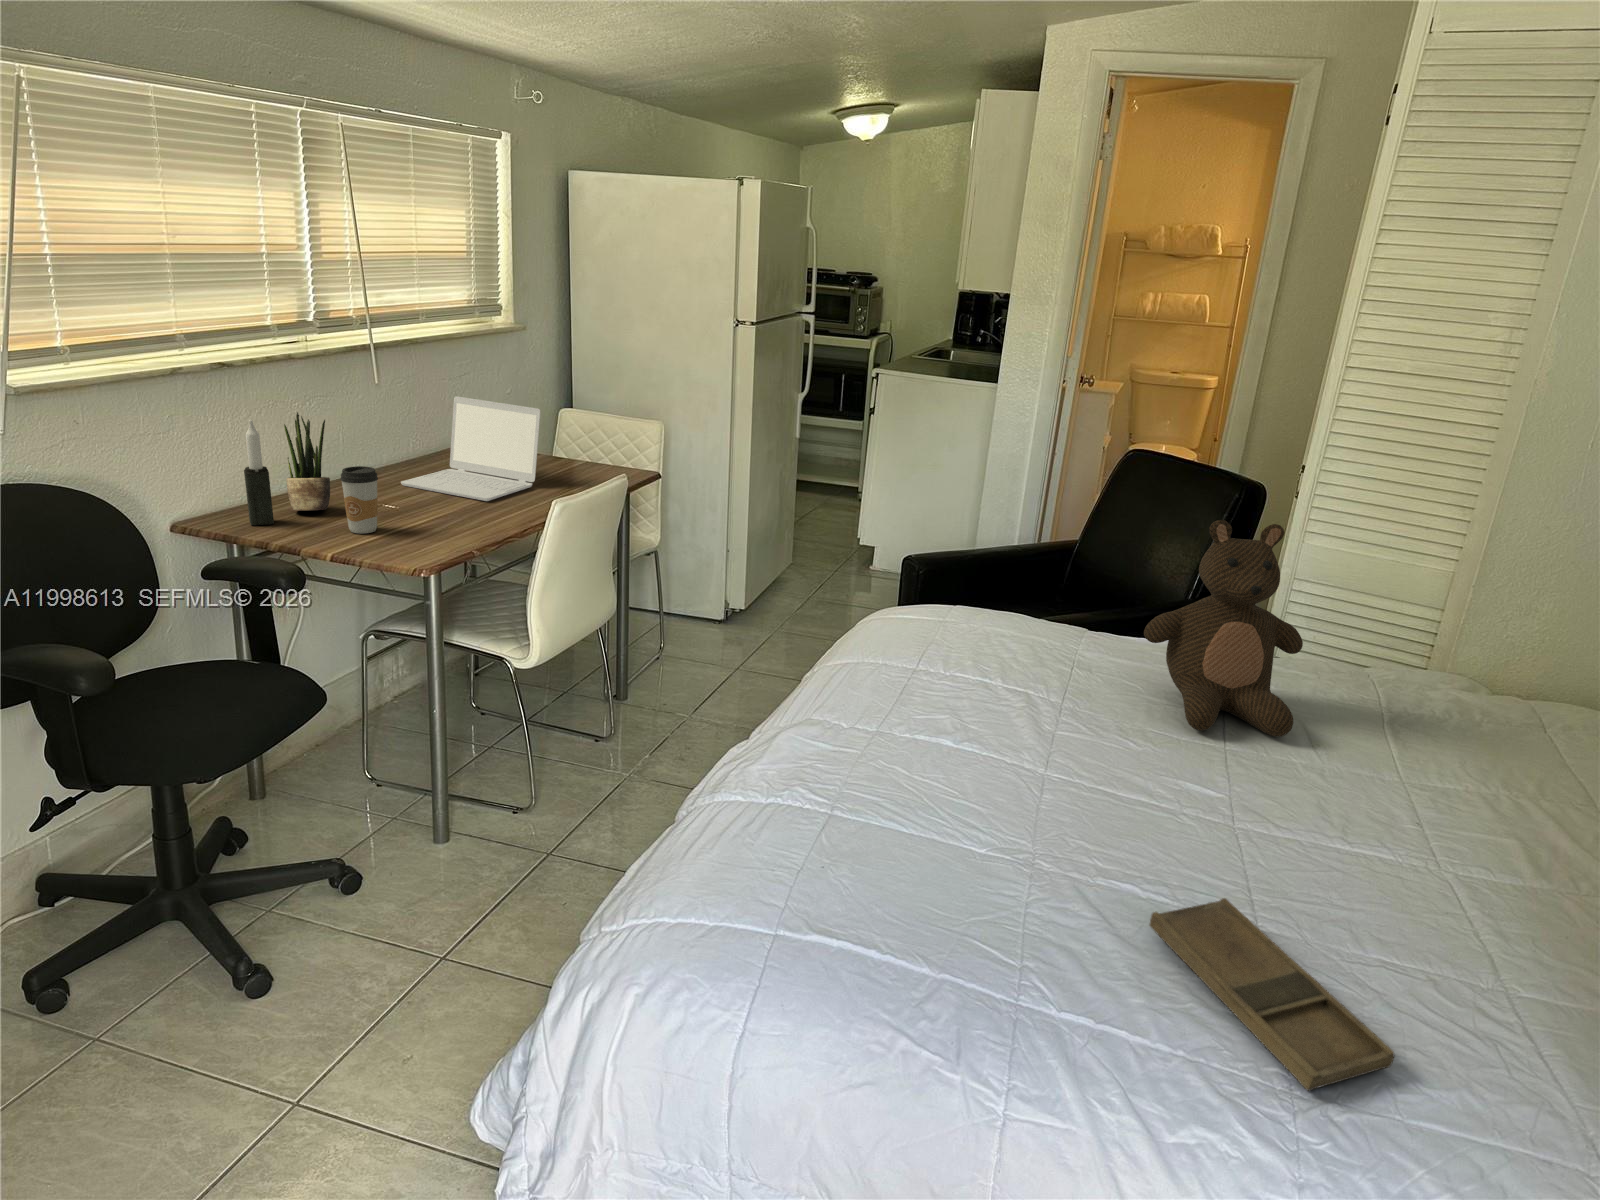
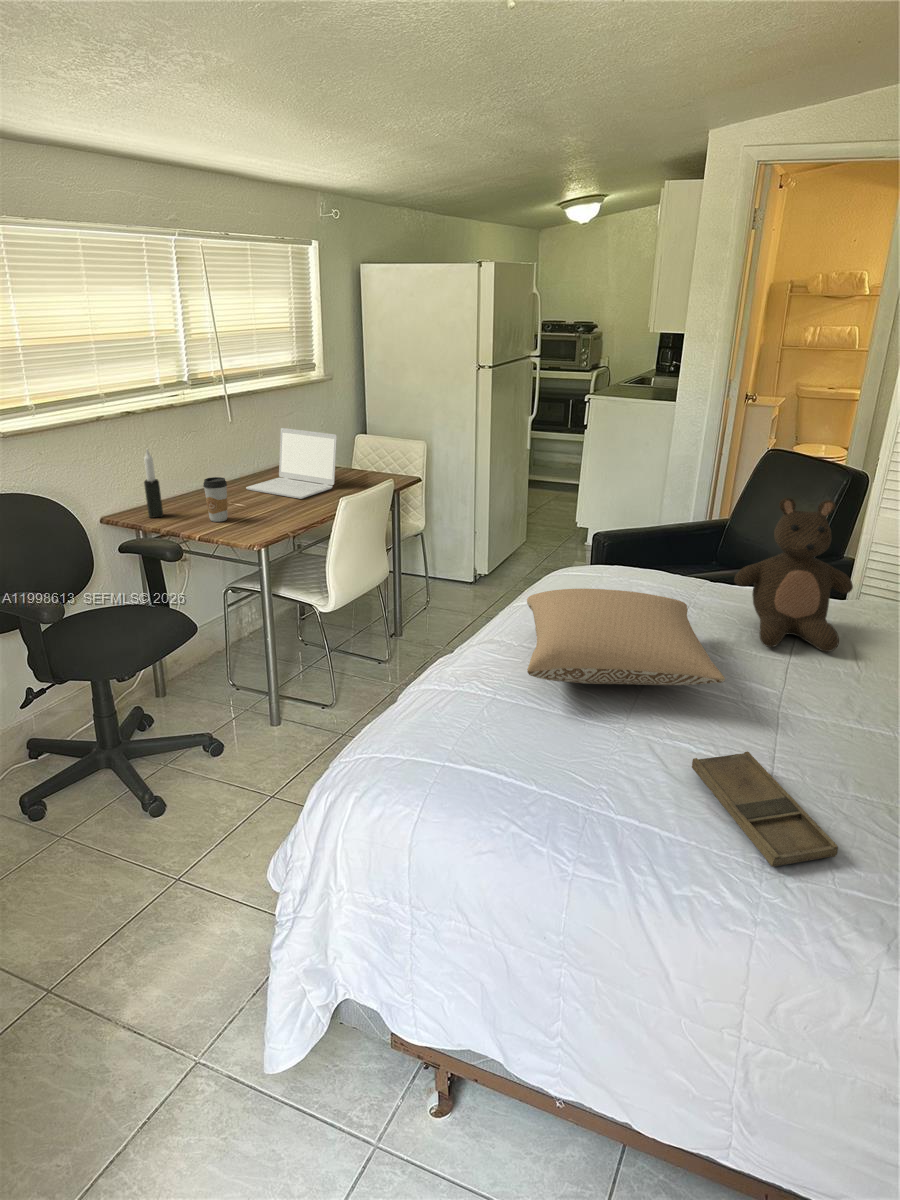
potted plant: present [284,412,330,510] -> none [169,442,199,507]
pillow: none [859,647,1174,792] -> present [527,589,725,685]

